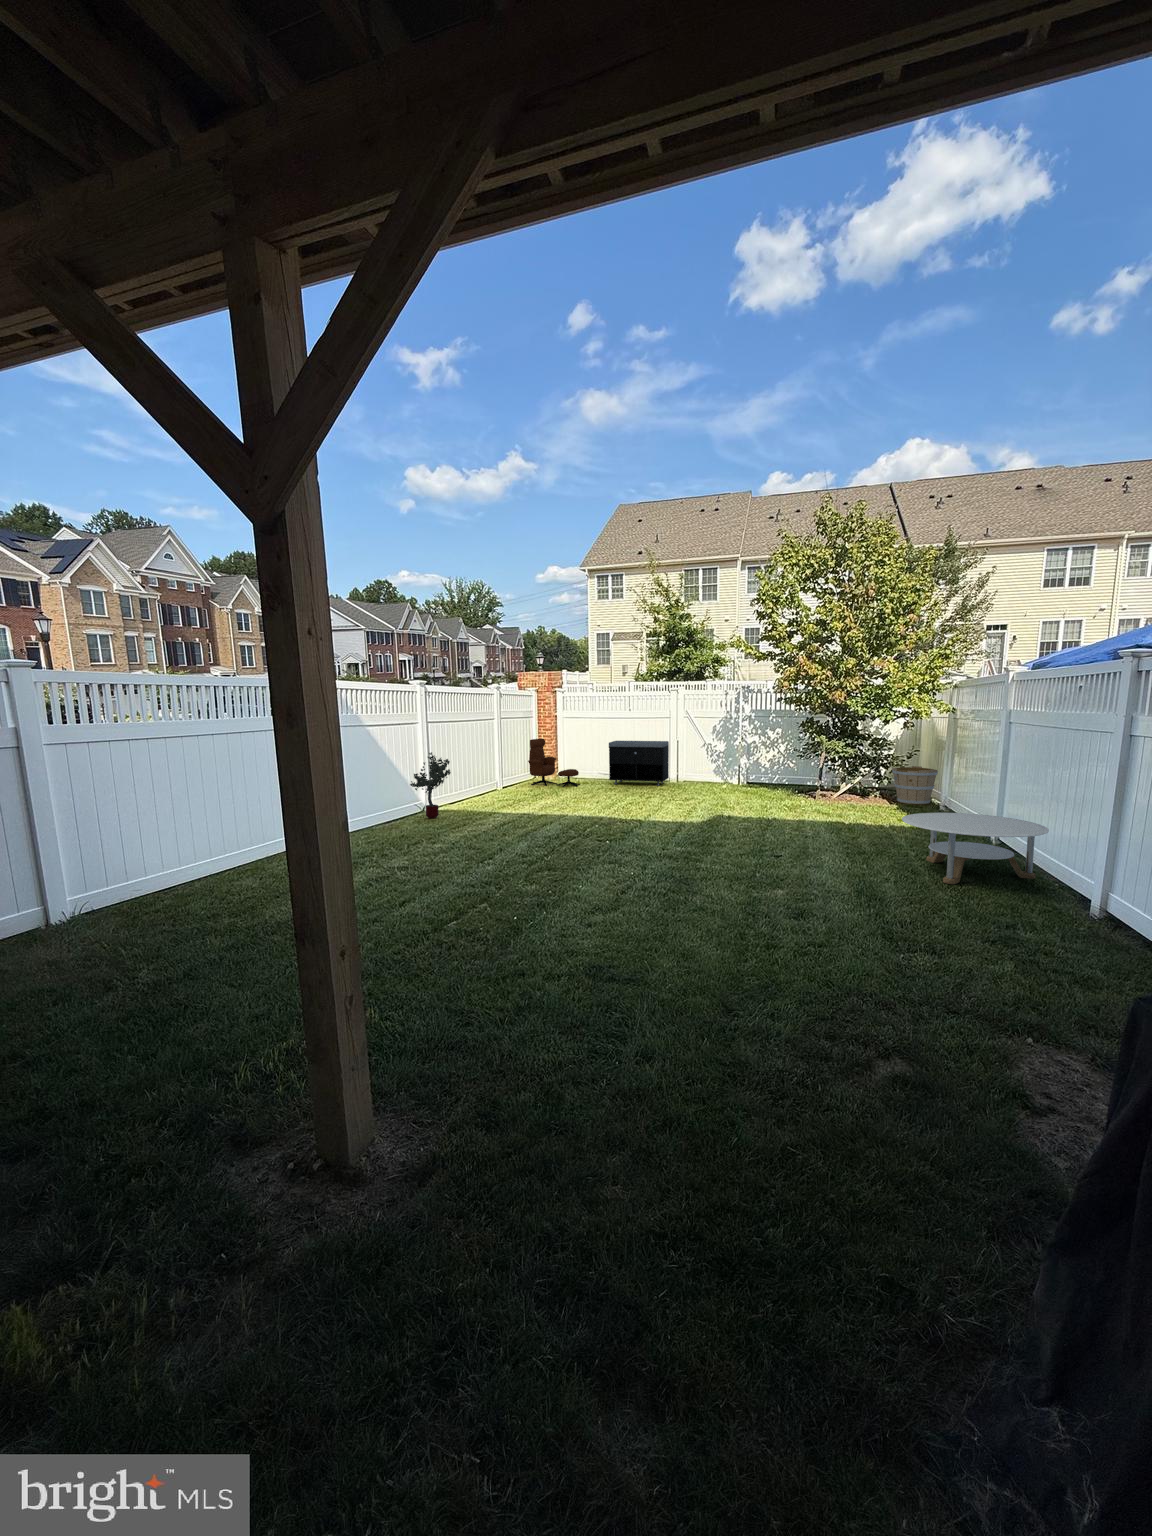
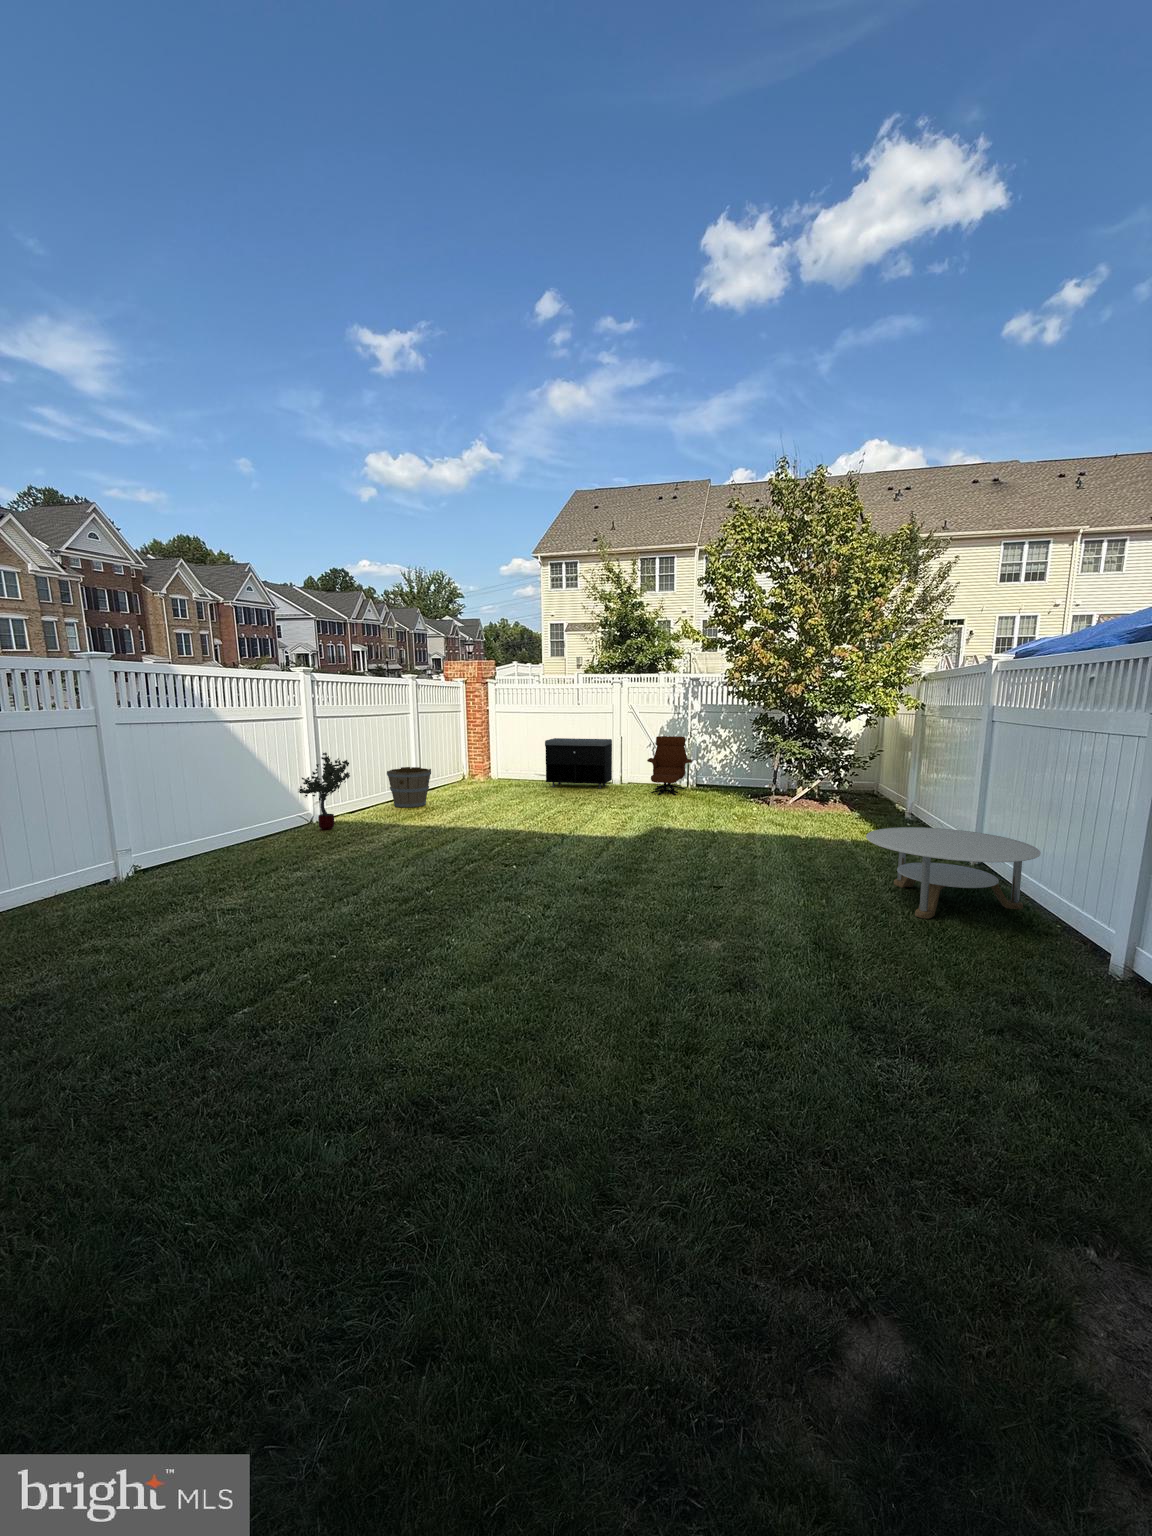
lounge chair: present [528,738,580,787] -> present [647,736,692,795]
wooden bucket: present [892,766,938,804] -> present [387,767,431,808]

